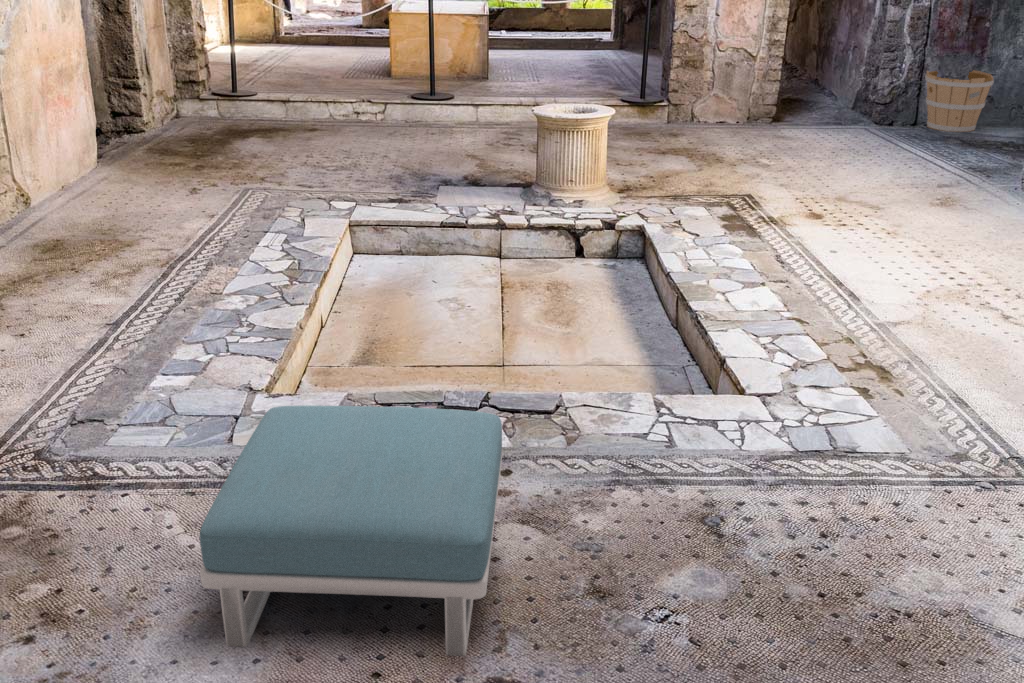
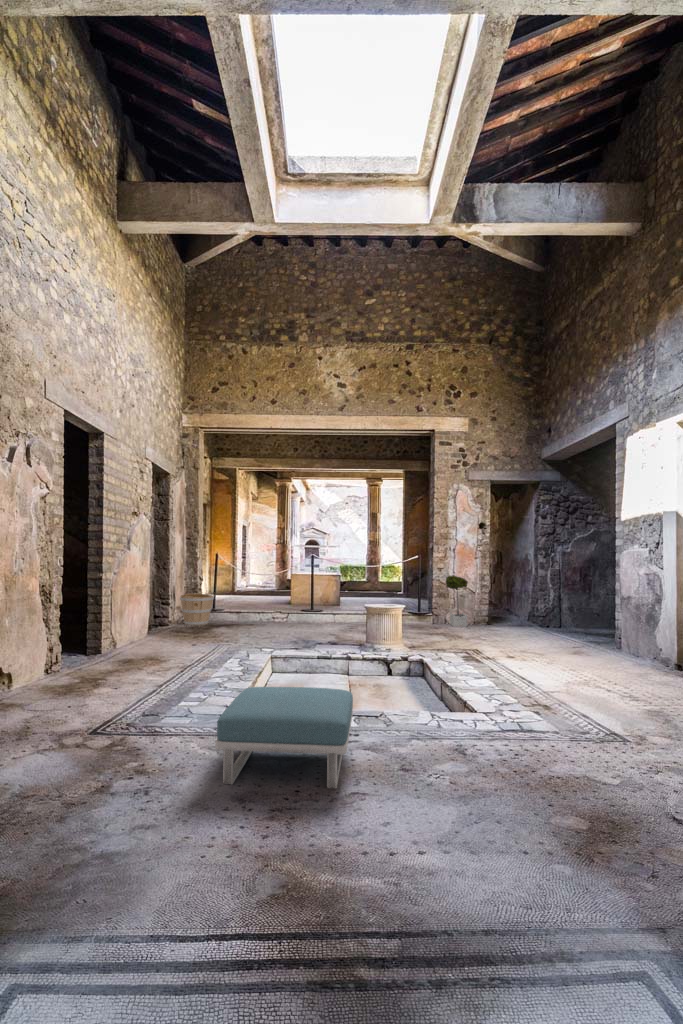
potted tree: none [698,22,743,127] -> present [446,575,468,627]
wooden bucket: present [925,70,994,132] -> present [180,593,214,625]

